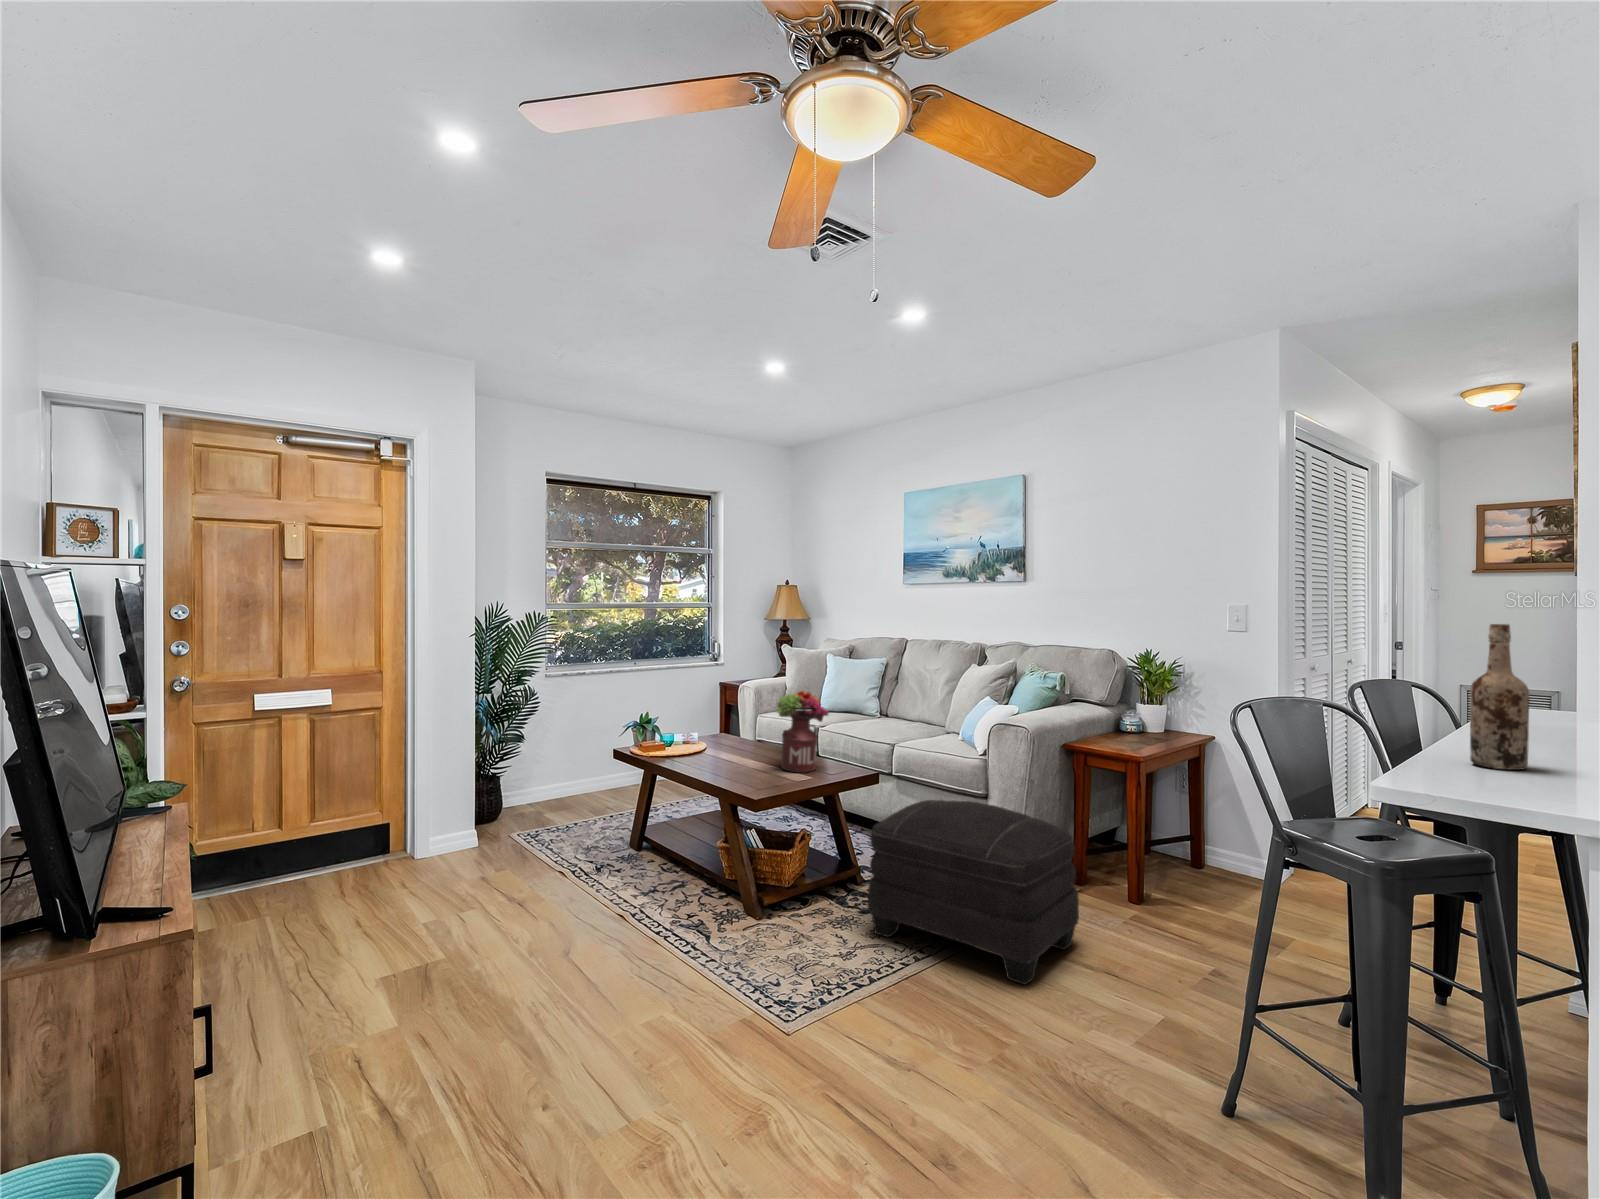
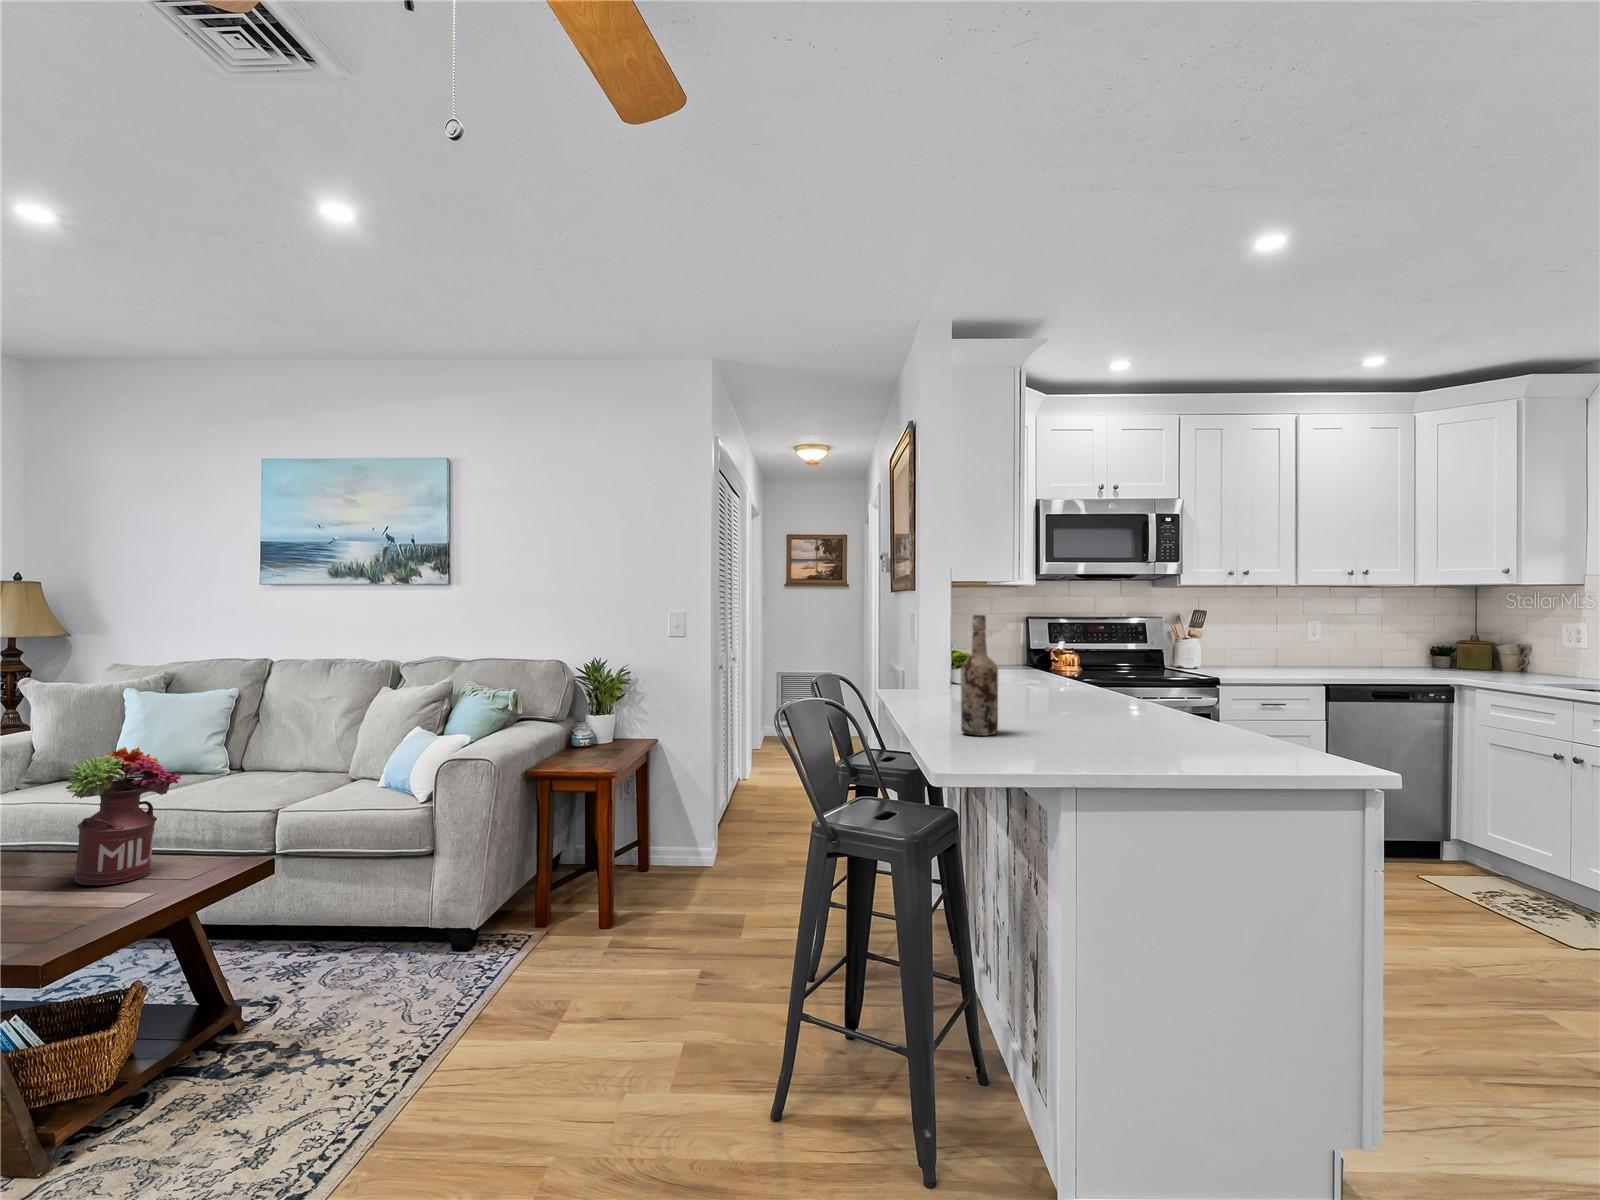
ottoman: present [868,800,1079,984] -> none [282,862,578,1099]

